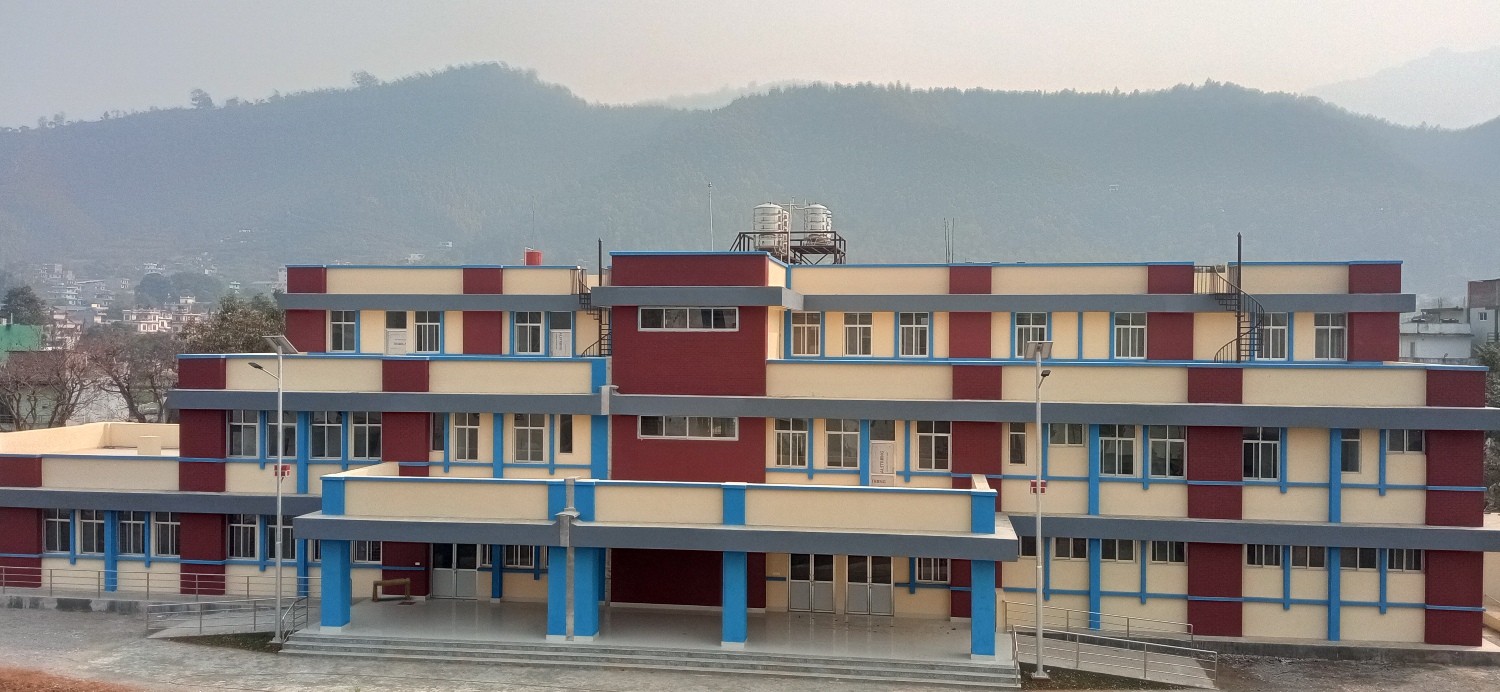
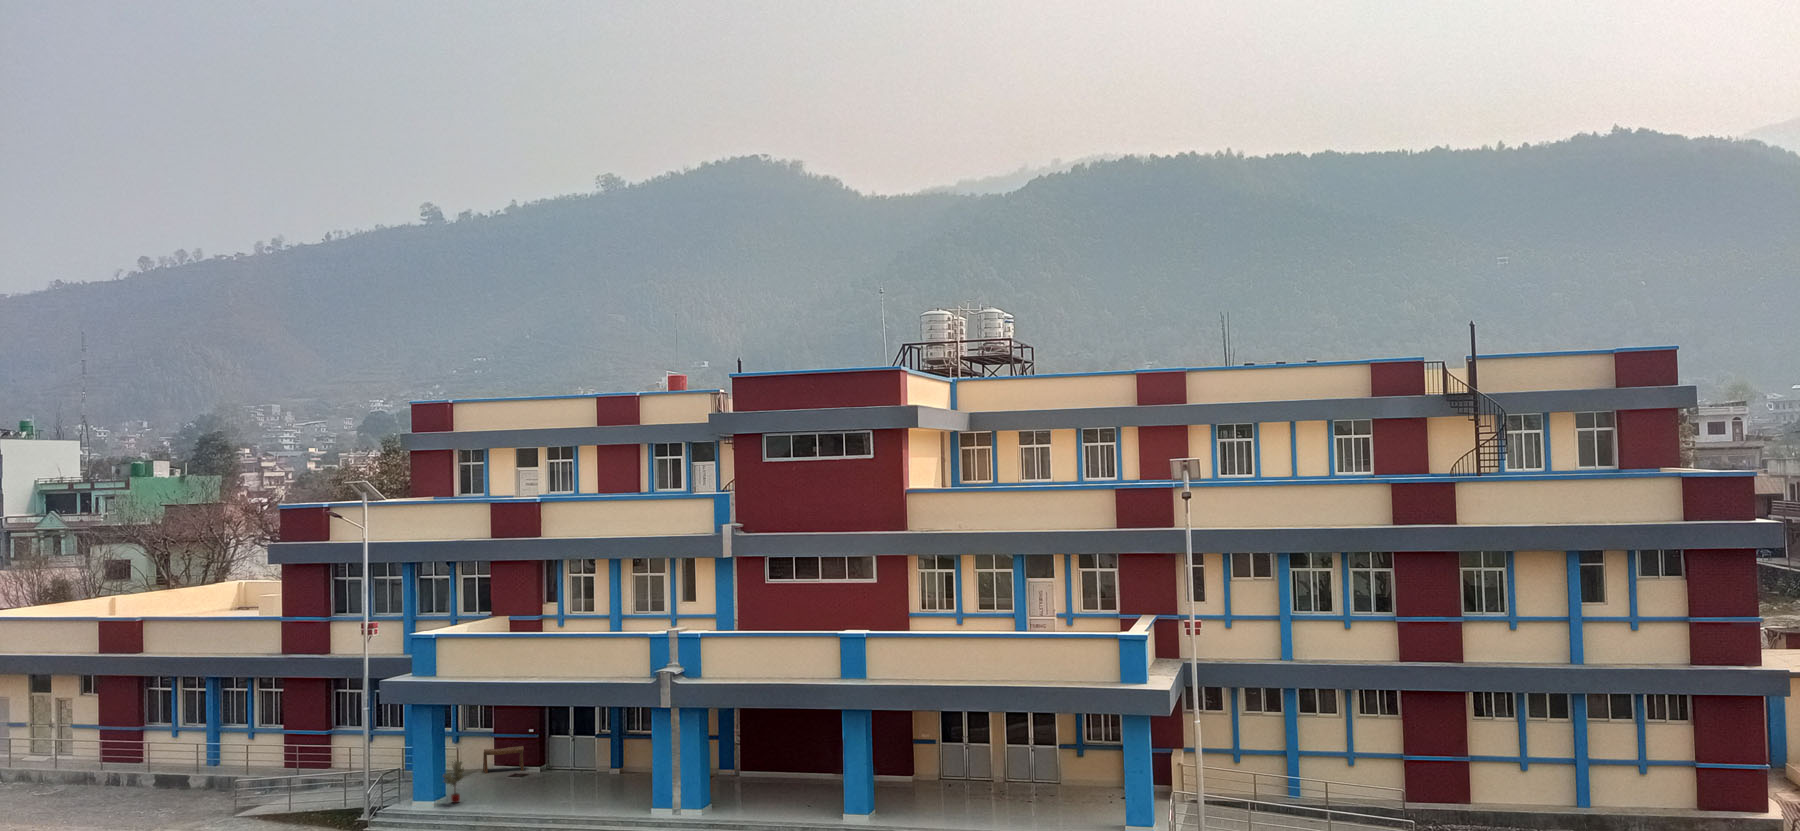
potted tree: none [348,590,369,630] -> present [443,760,464,803]

